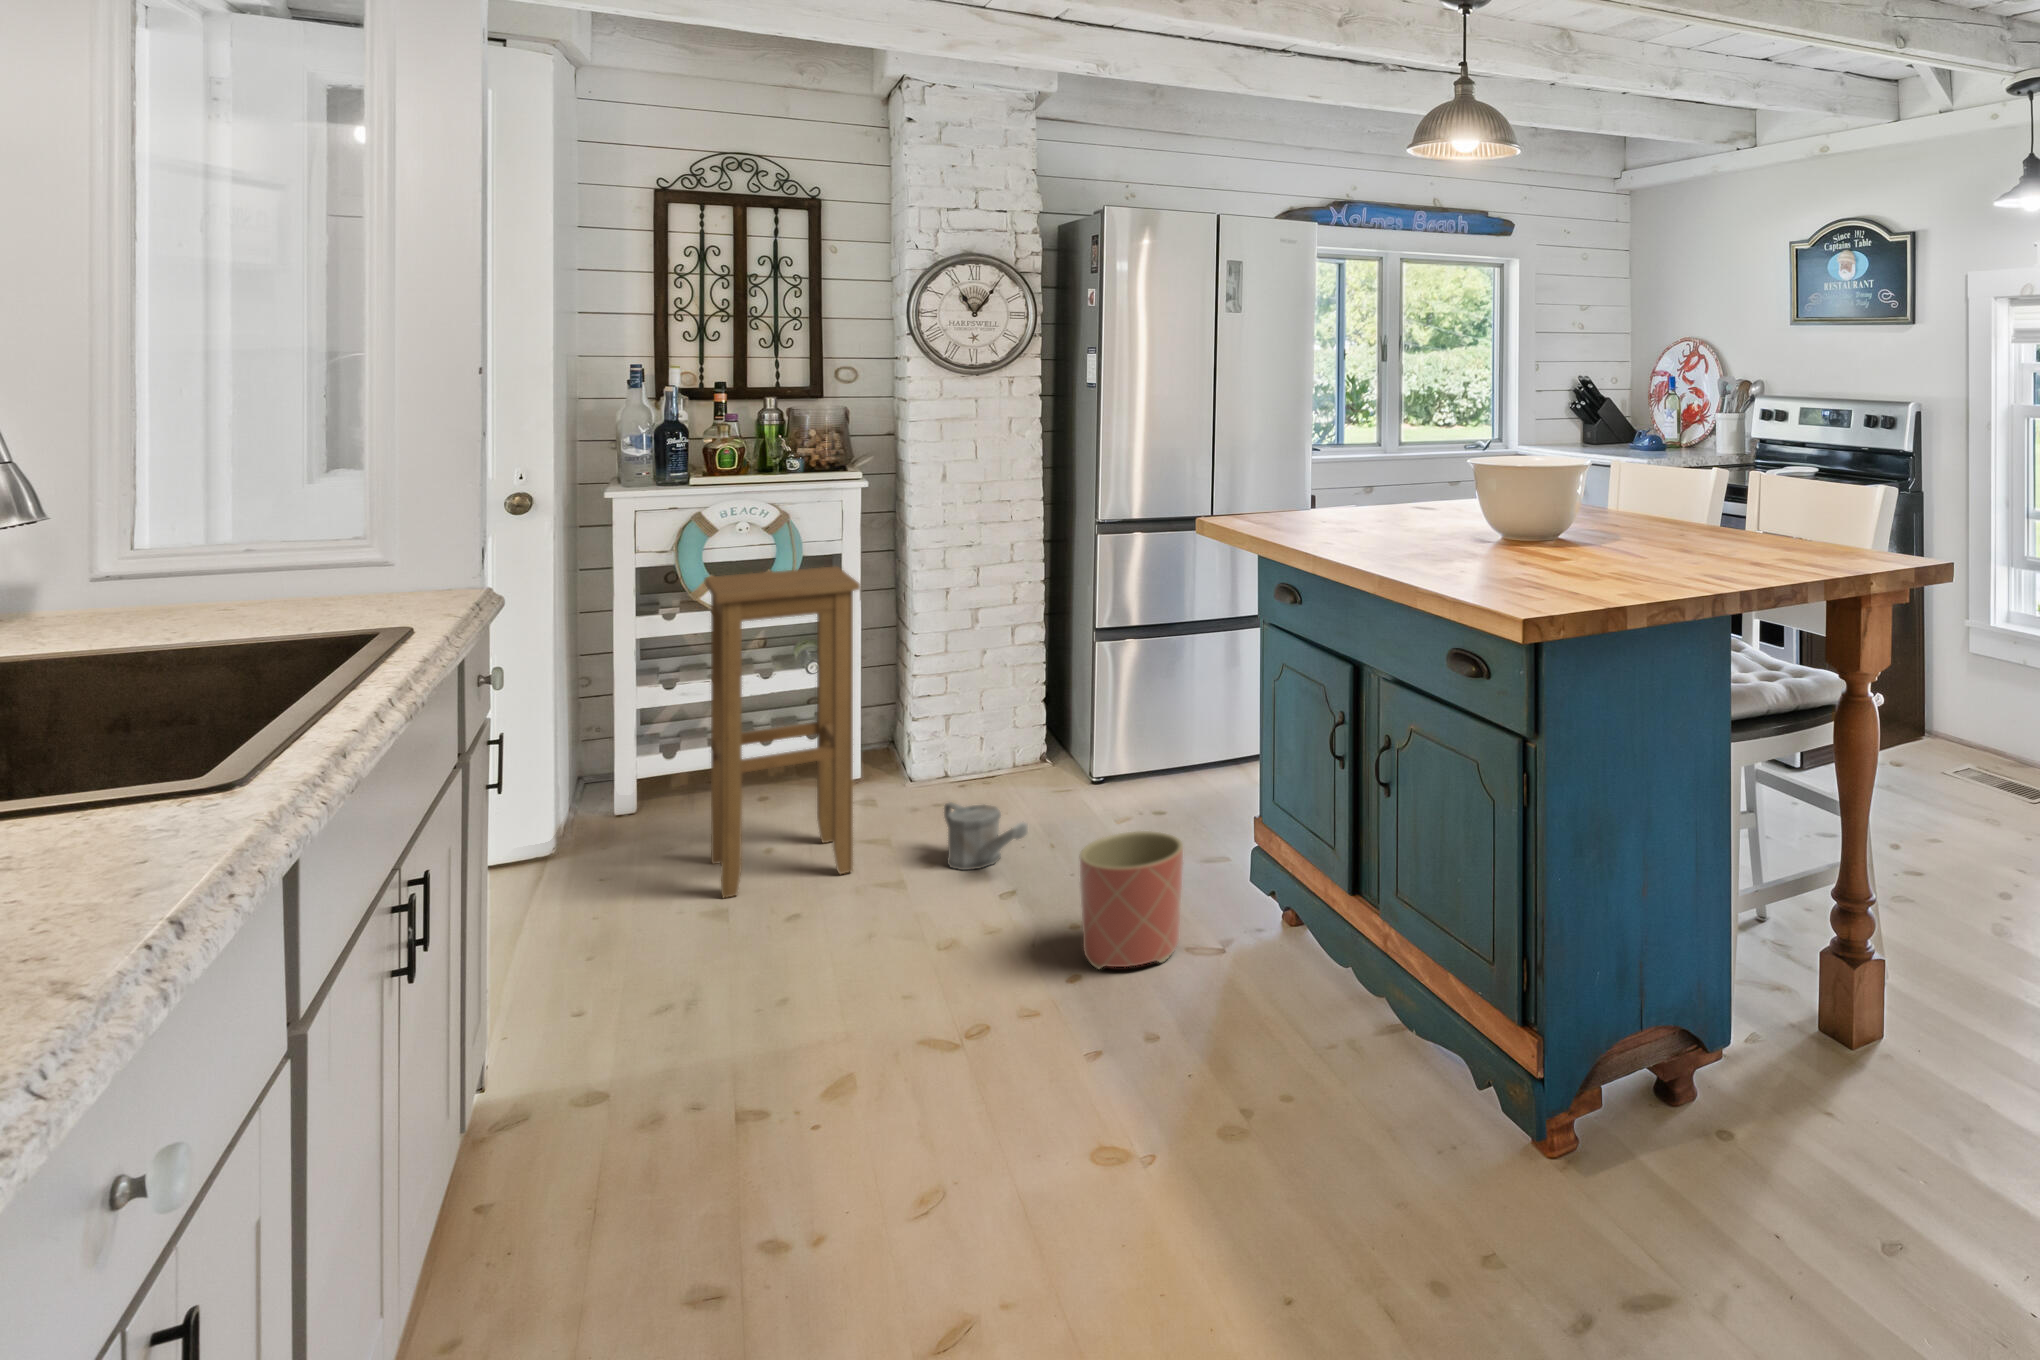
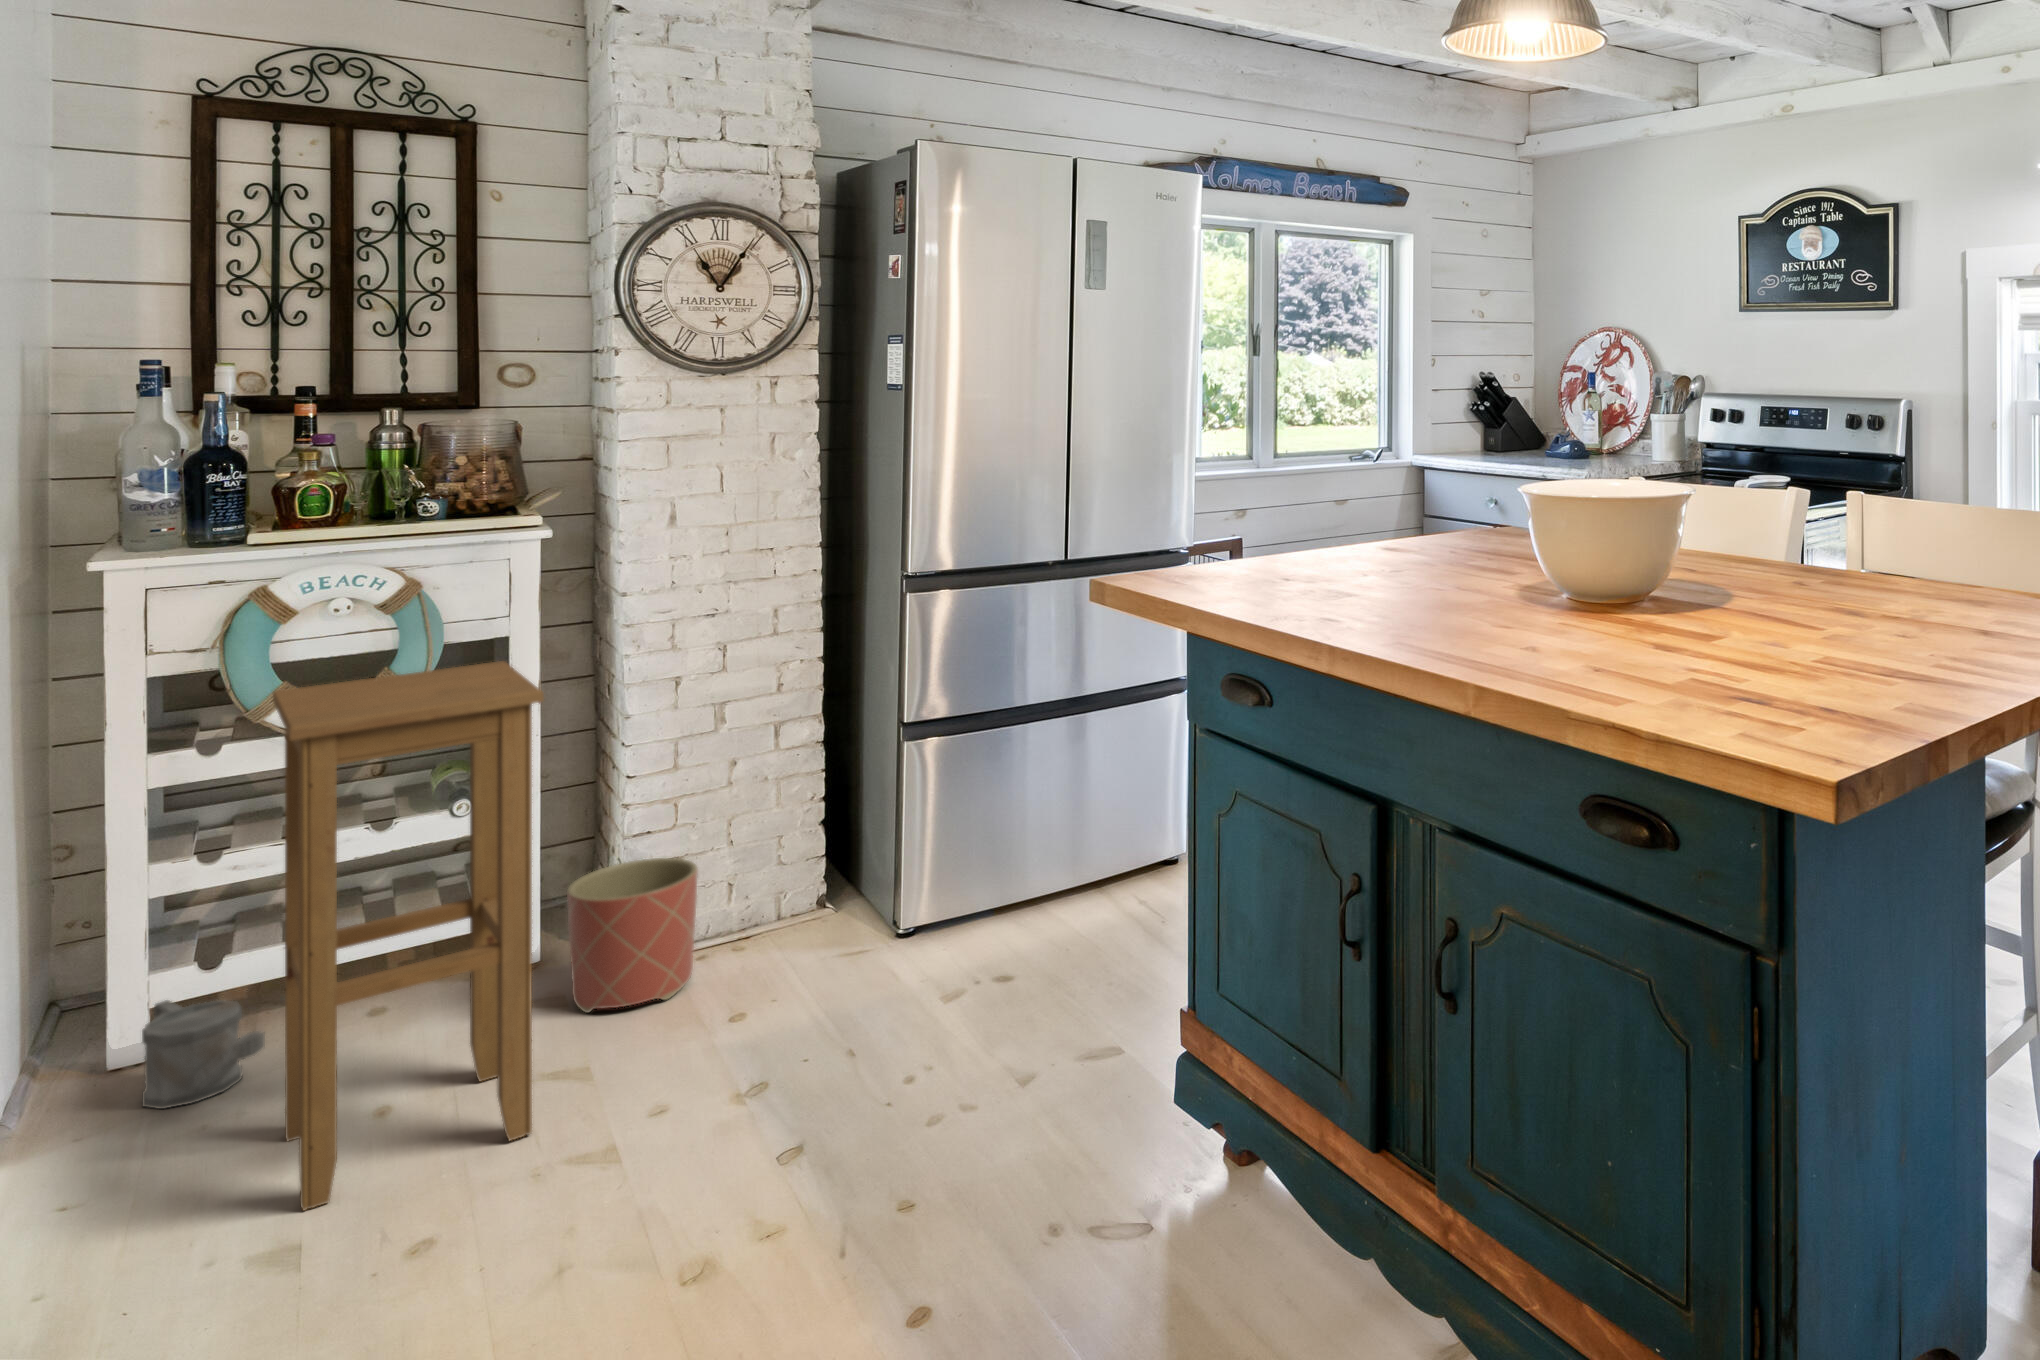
watering can: present [944,802,1028,870] -> present [142,1000,265,1109]
planter: present [1080,831,1183,969] -> present [567,858,698,1013]

